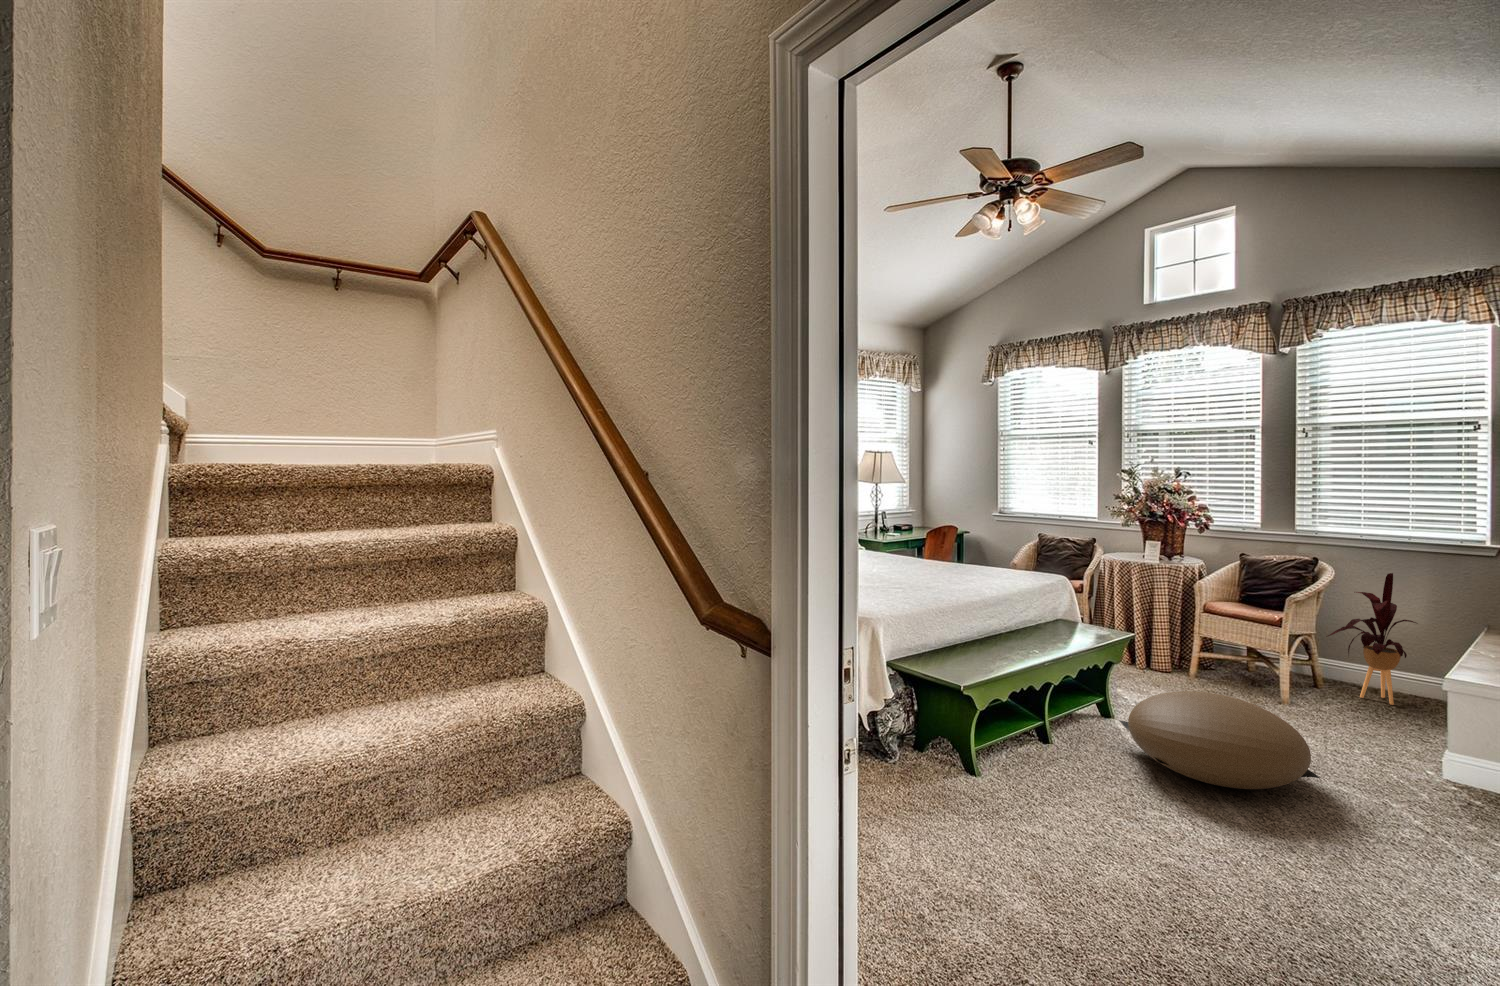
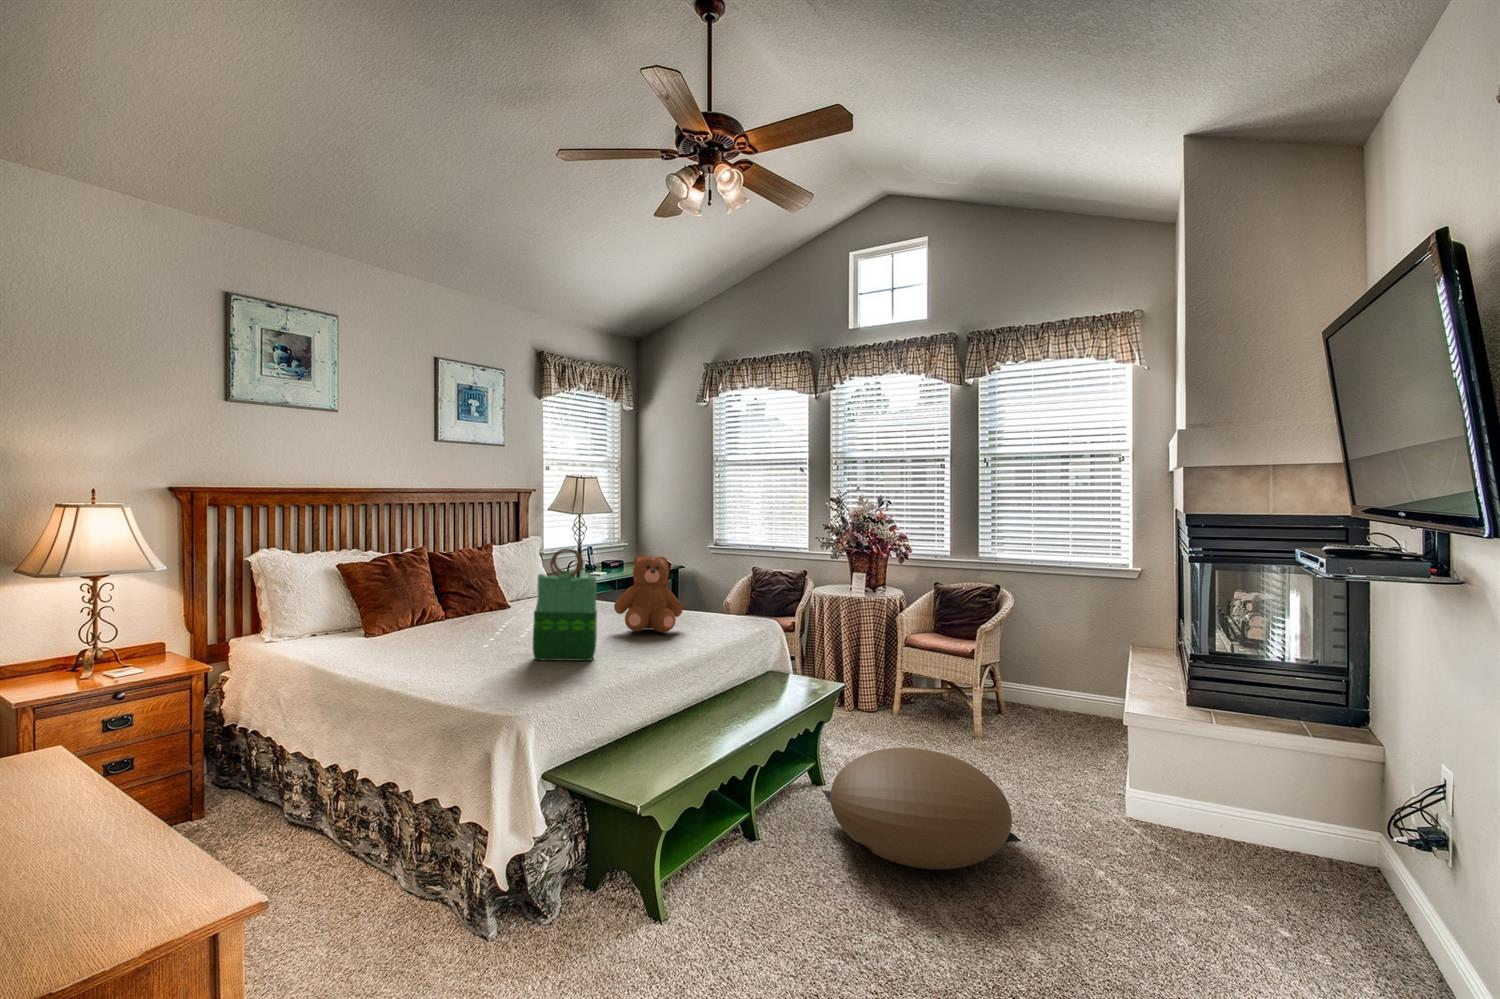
tote bag: none [880,513,927,598] -> present [533,549,597,661]
teddy bear: none [932,519,990,583] -> present [614,555,683,632]
house plant: present [1328,573,1416,705] -> none [1010,599,1084,728]

